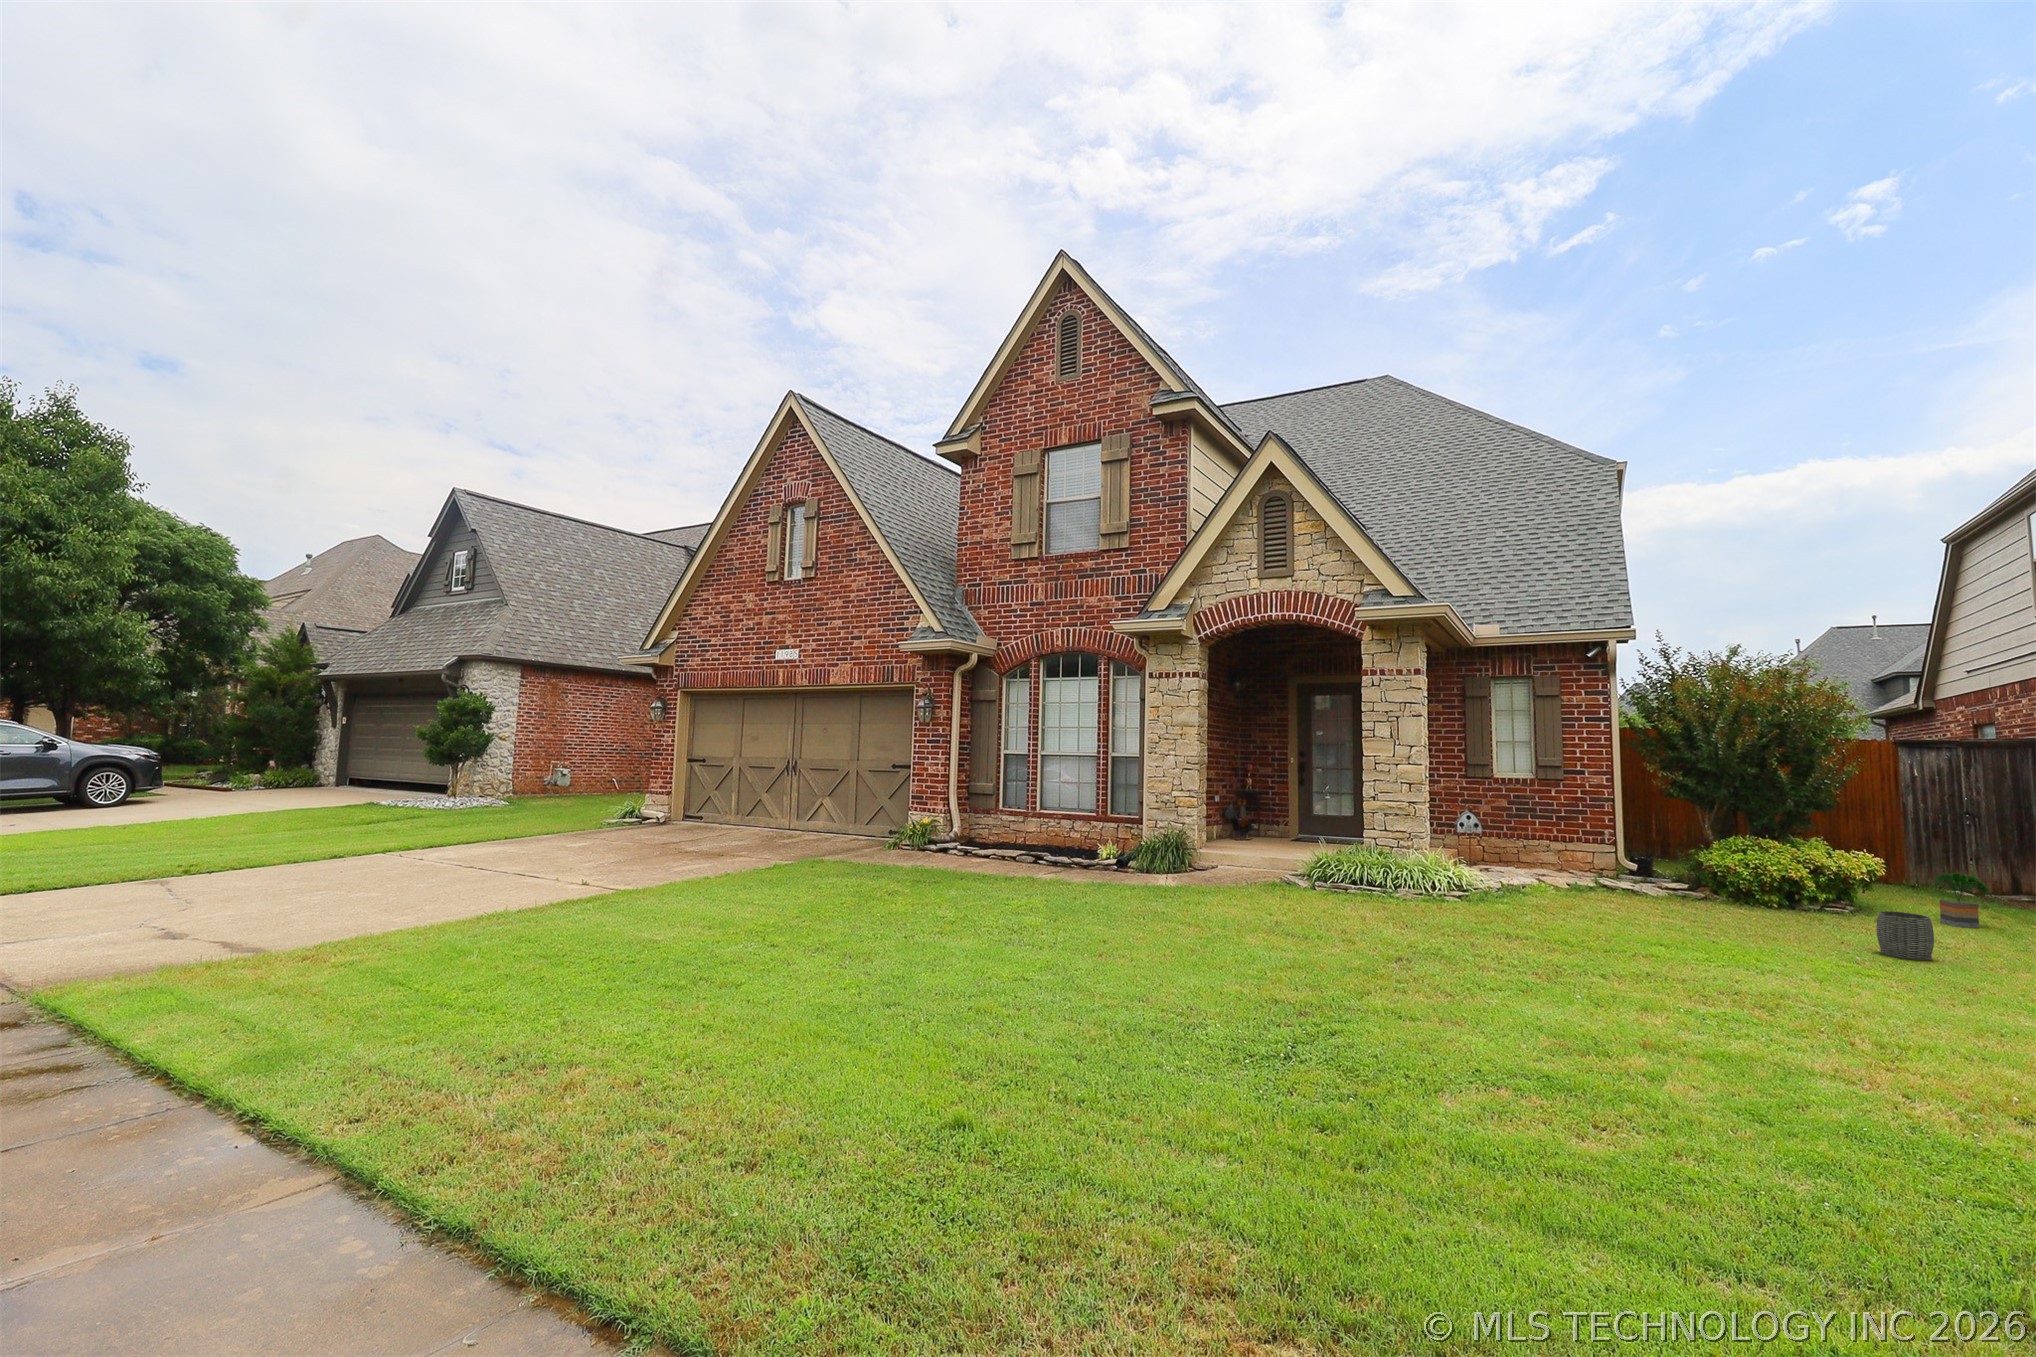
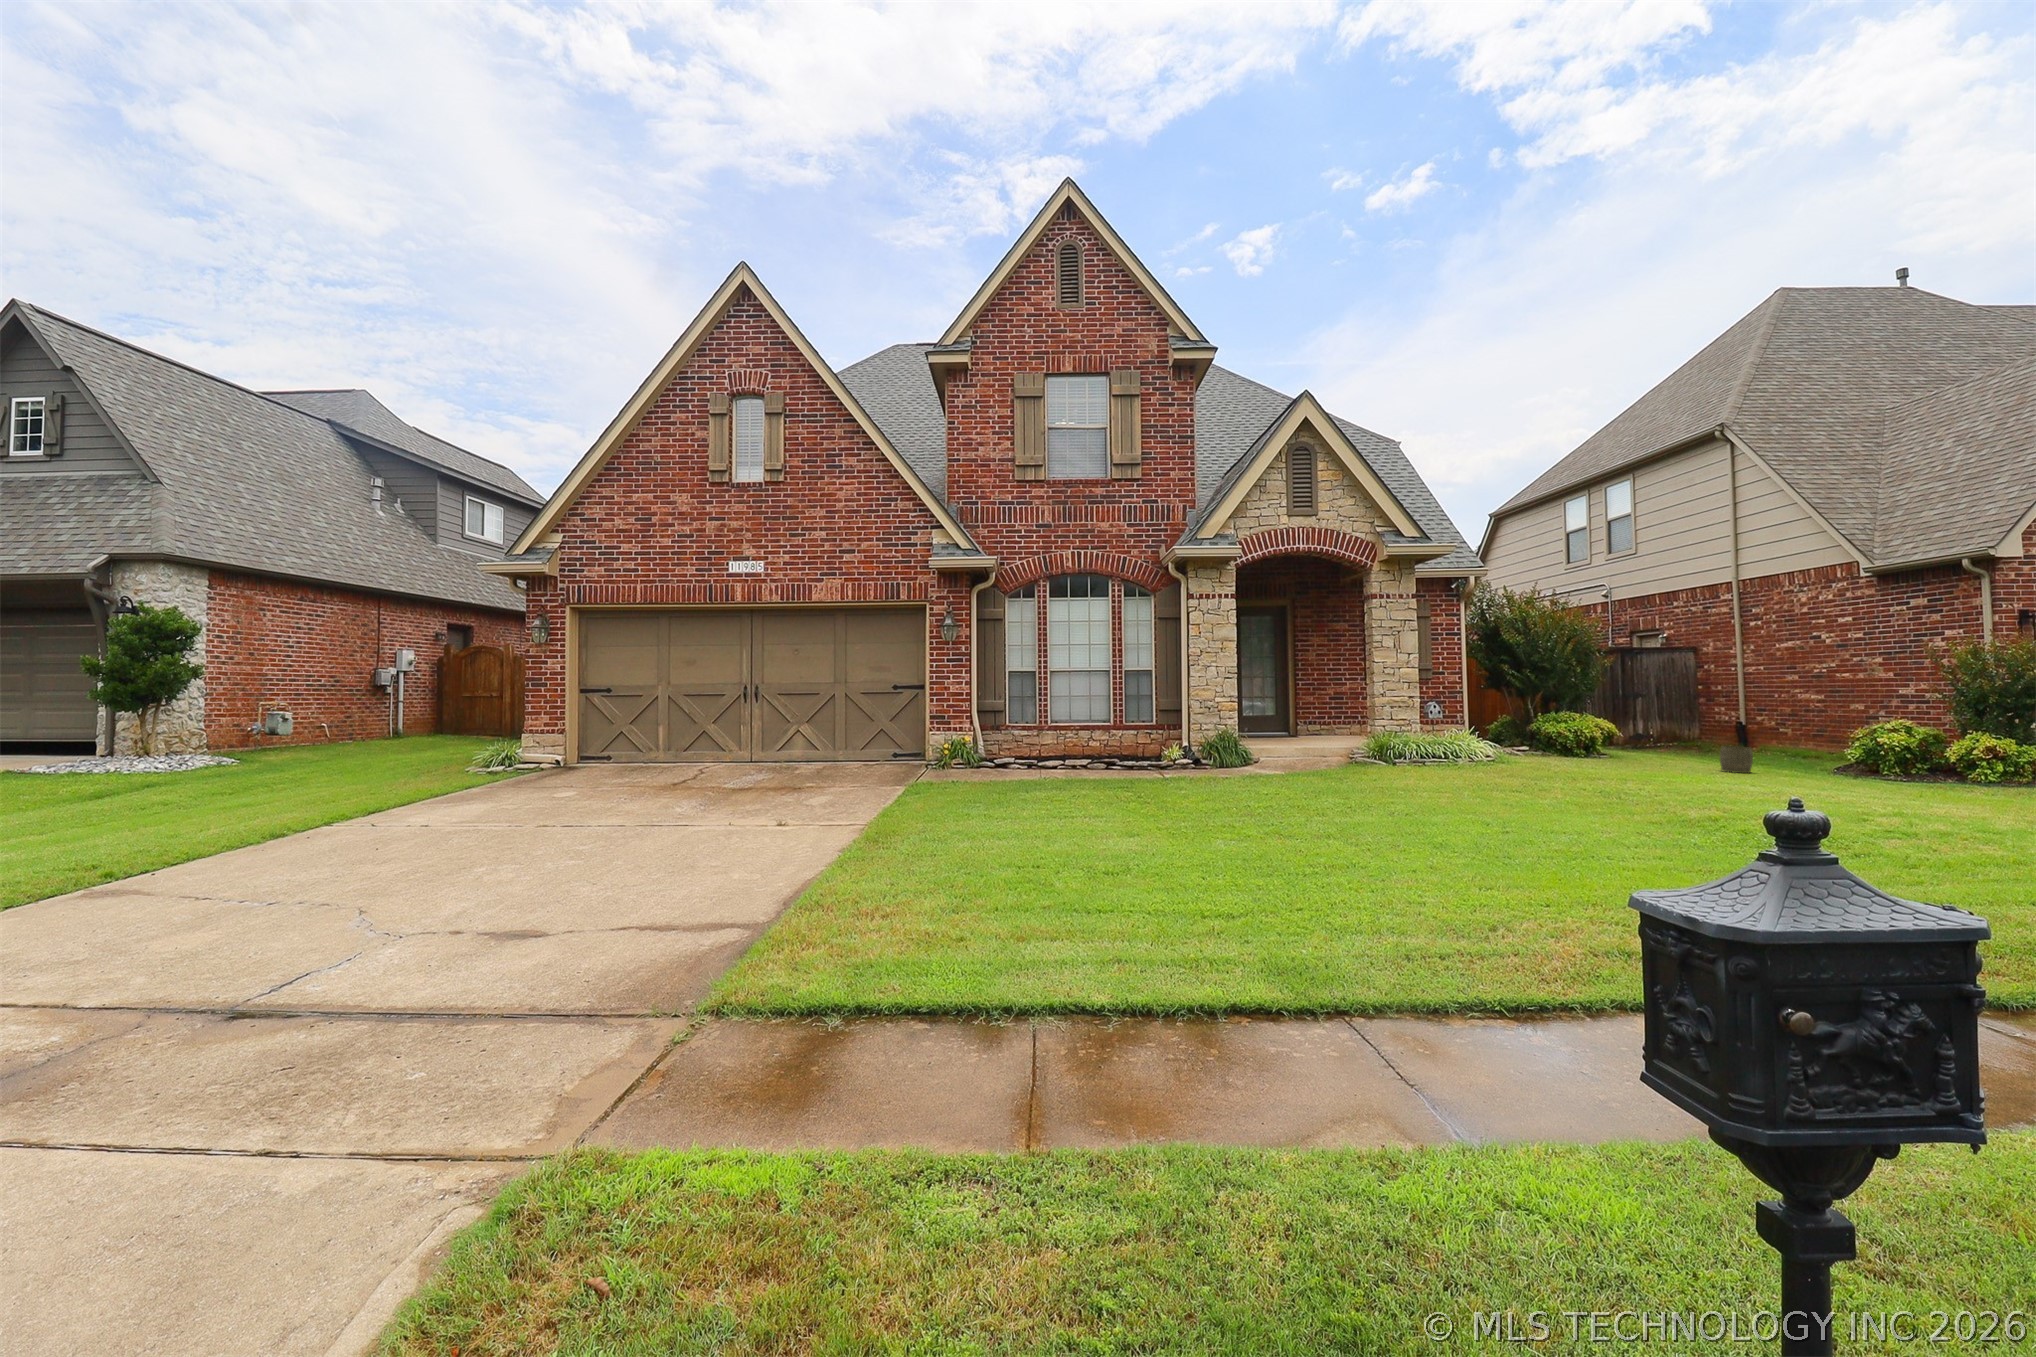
potted tree: present [1935,873,1989,928] -> none [1666,723,1699,756]

